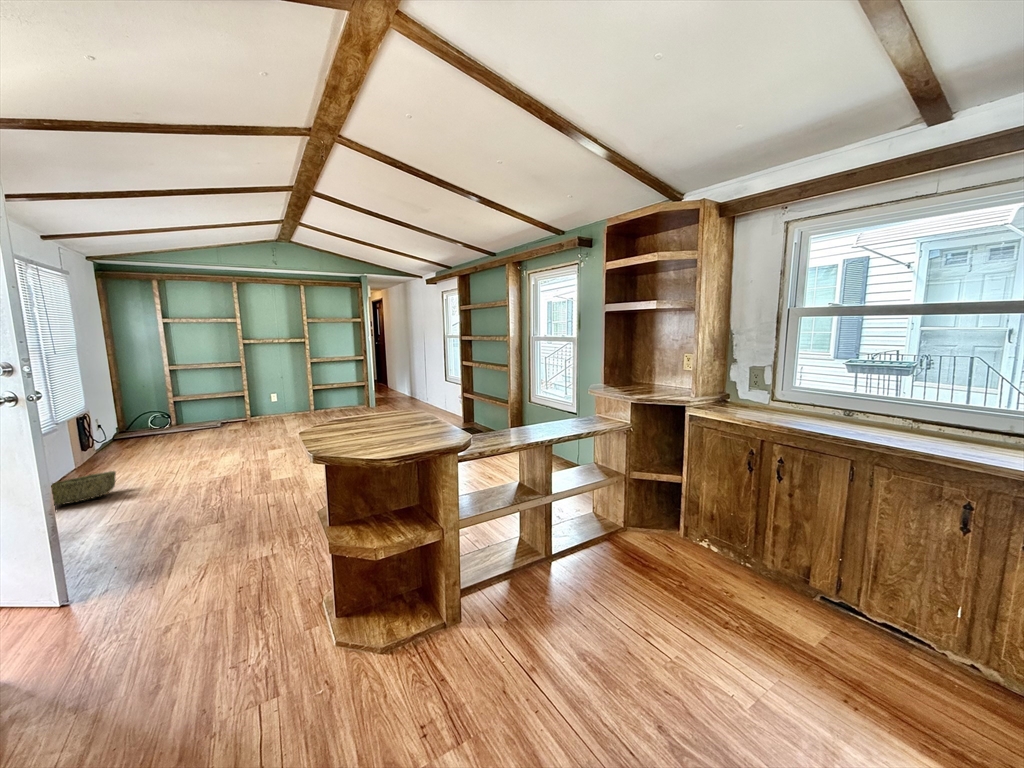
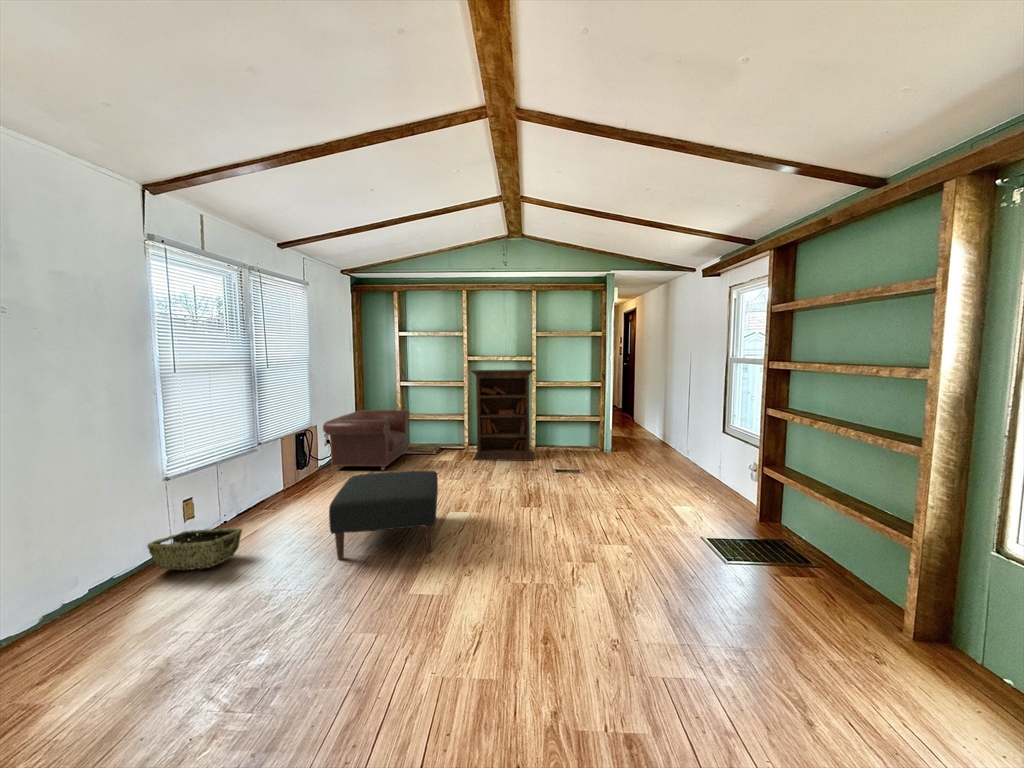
bookcase: none [253,349,318,426] -> present [471,369,535,461]
armchair: none [100,391,189,450] -> present [323,410,410,471]
ottoman: none [190,418,279,476] -> present [329,471,438,560]

